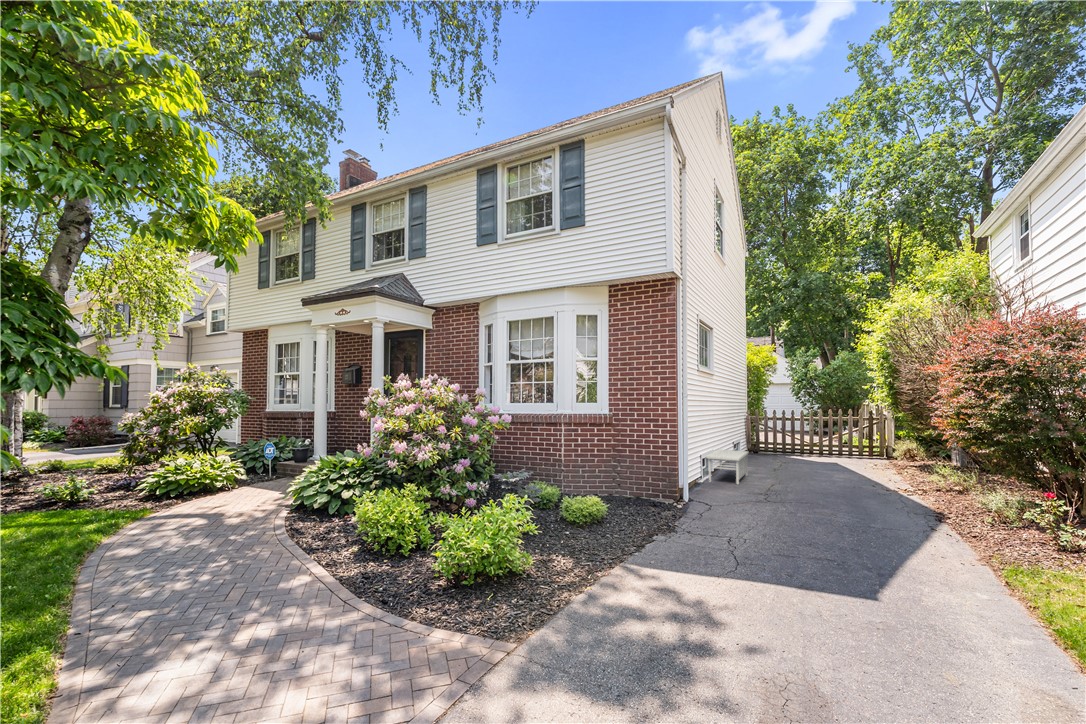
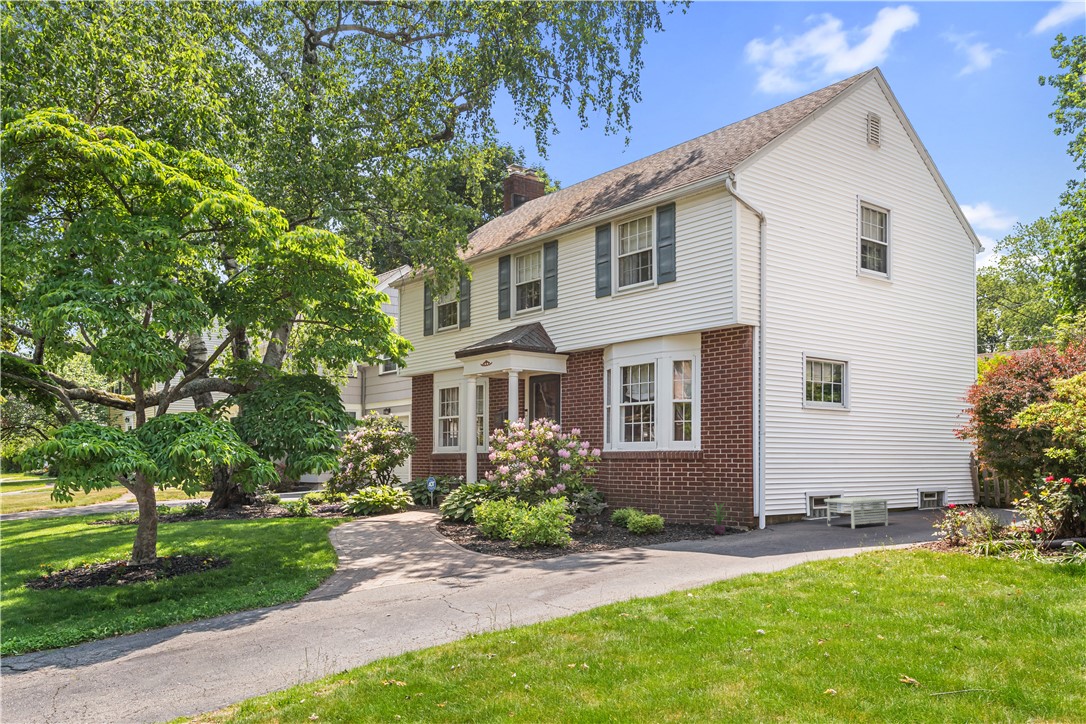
decorative plant: none [628,474,669,511] -> present [712,503,725,534]

